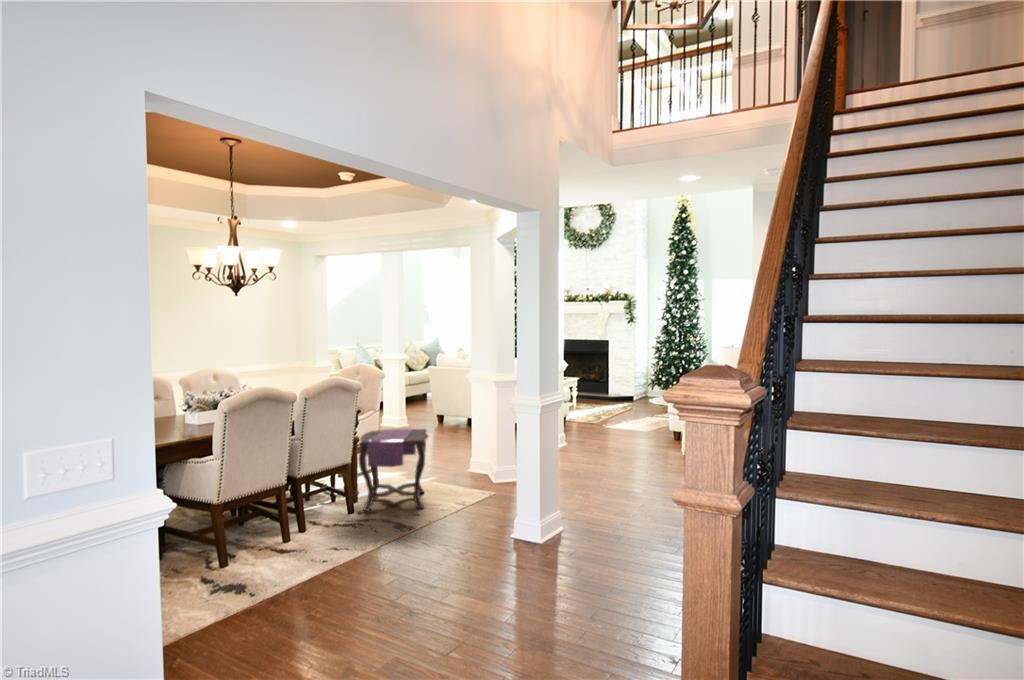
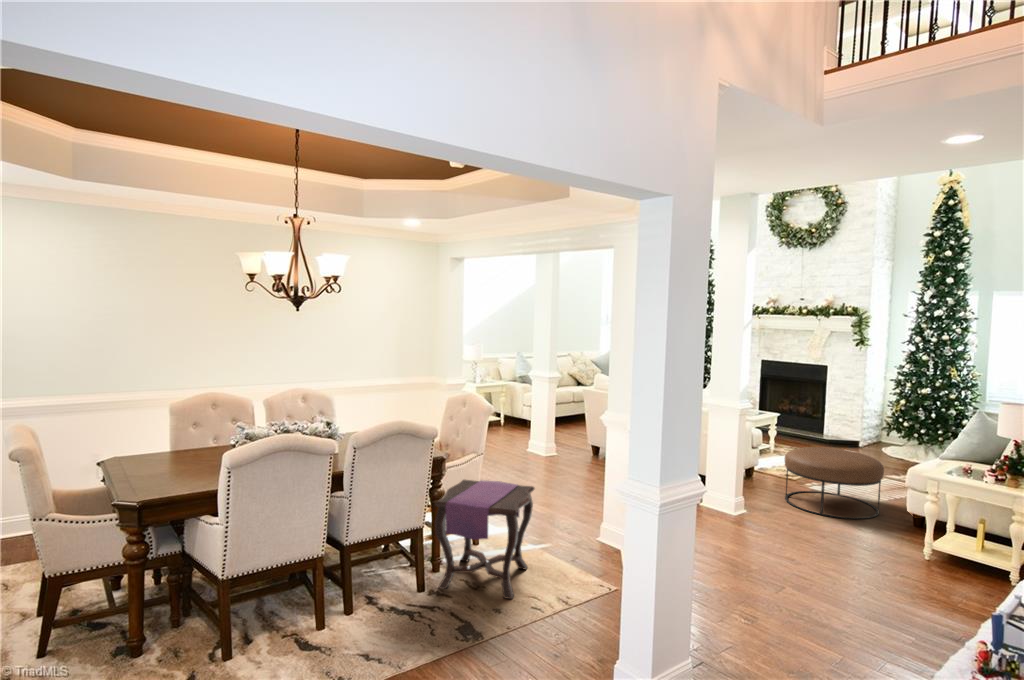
ottoman: none [589,395,654,441] -> present [785,447,884,519]

